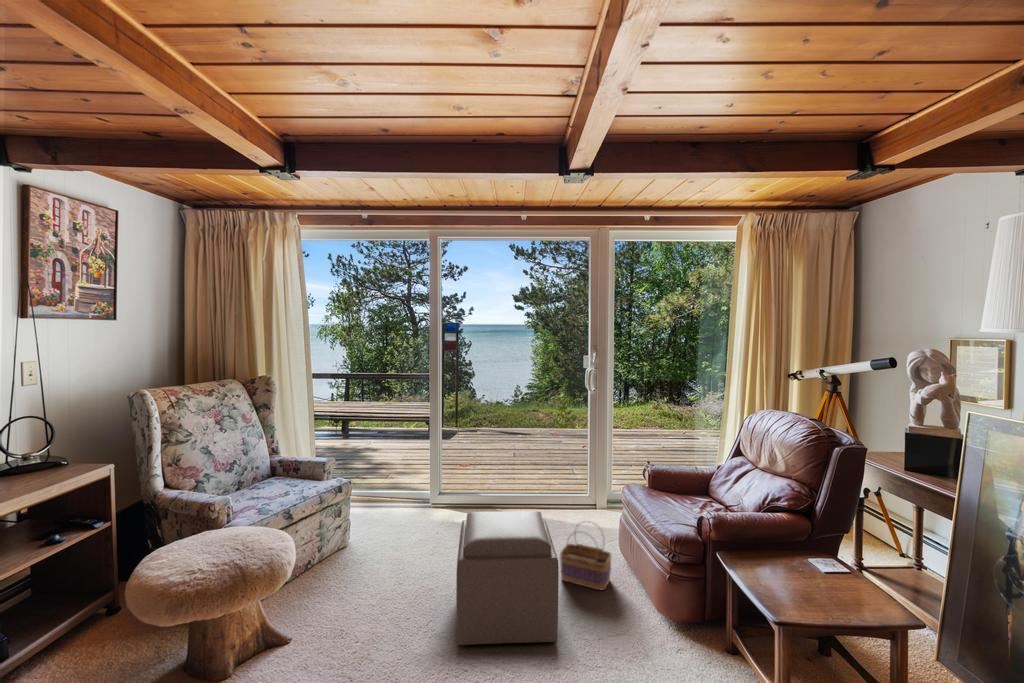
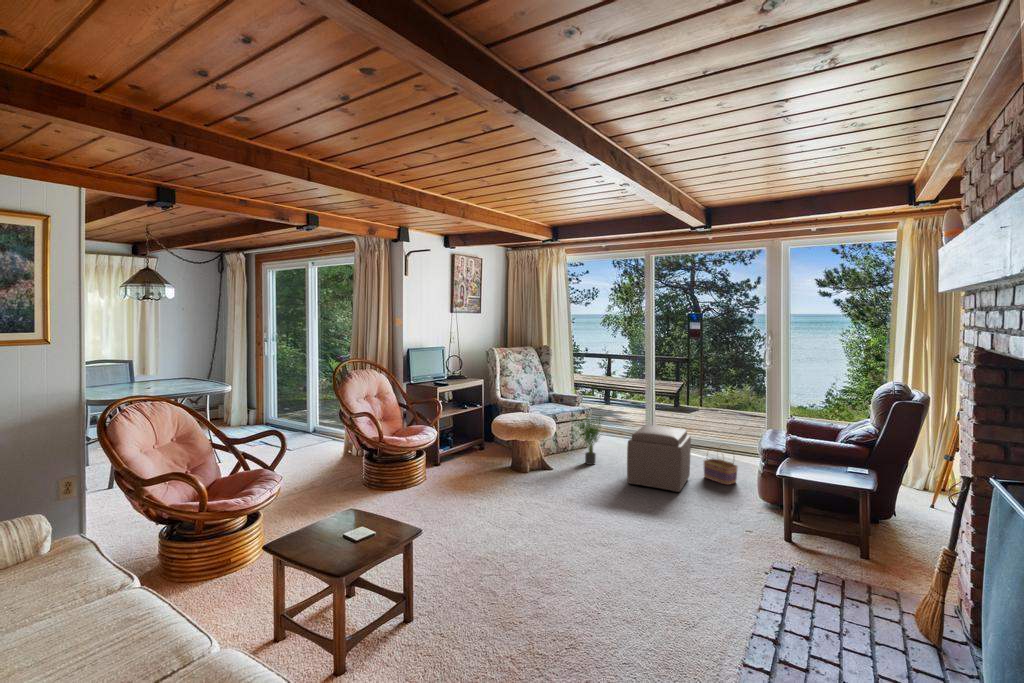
potted plant: none [322,499,398,603] -> present [578,419,600,465]

